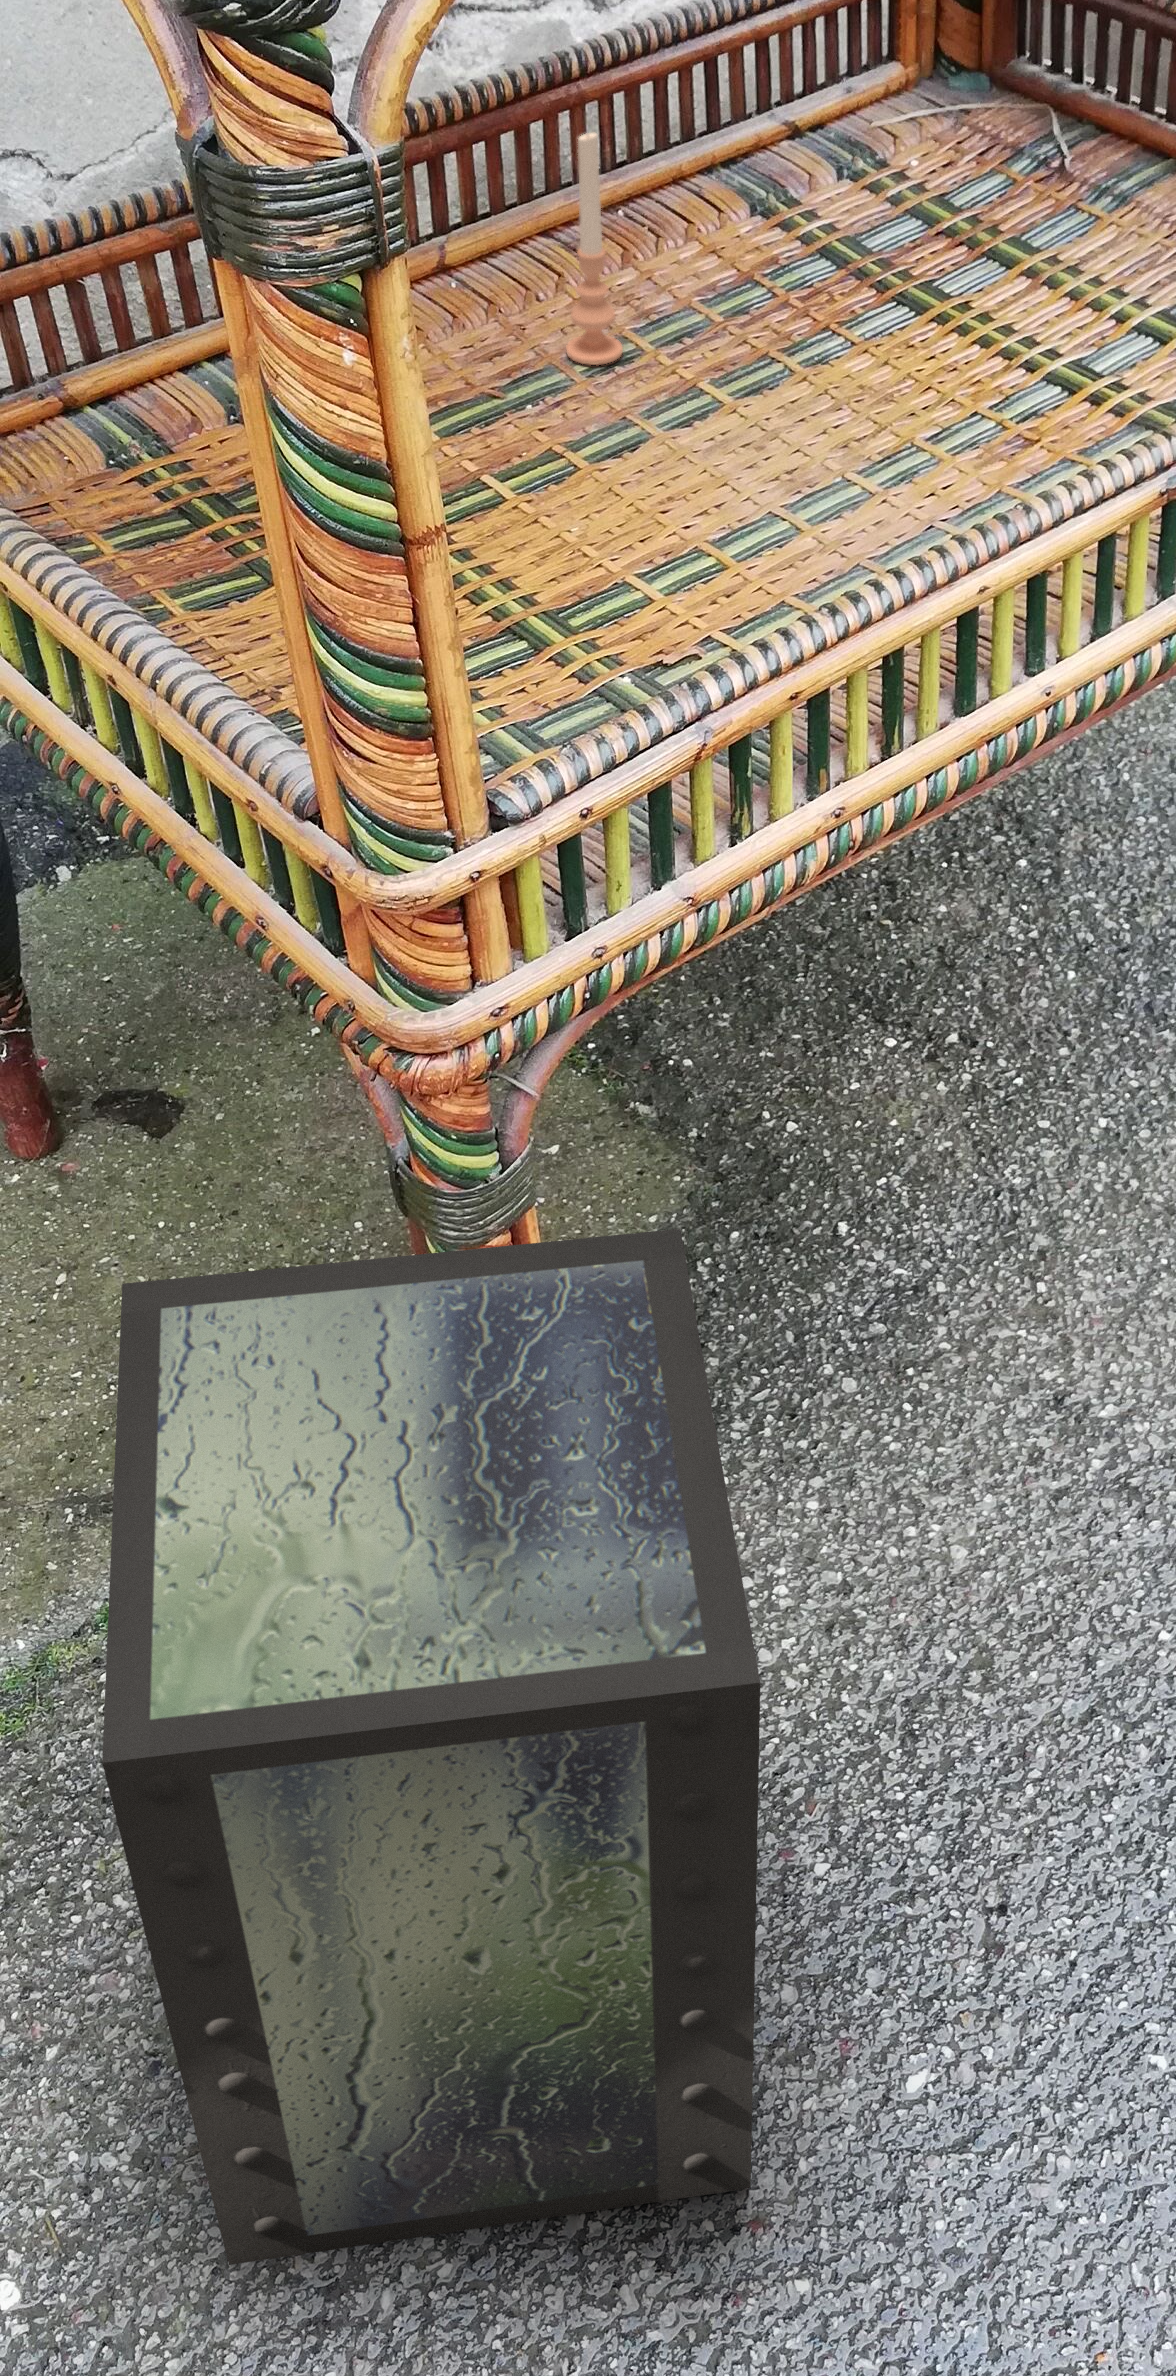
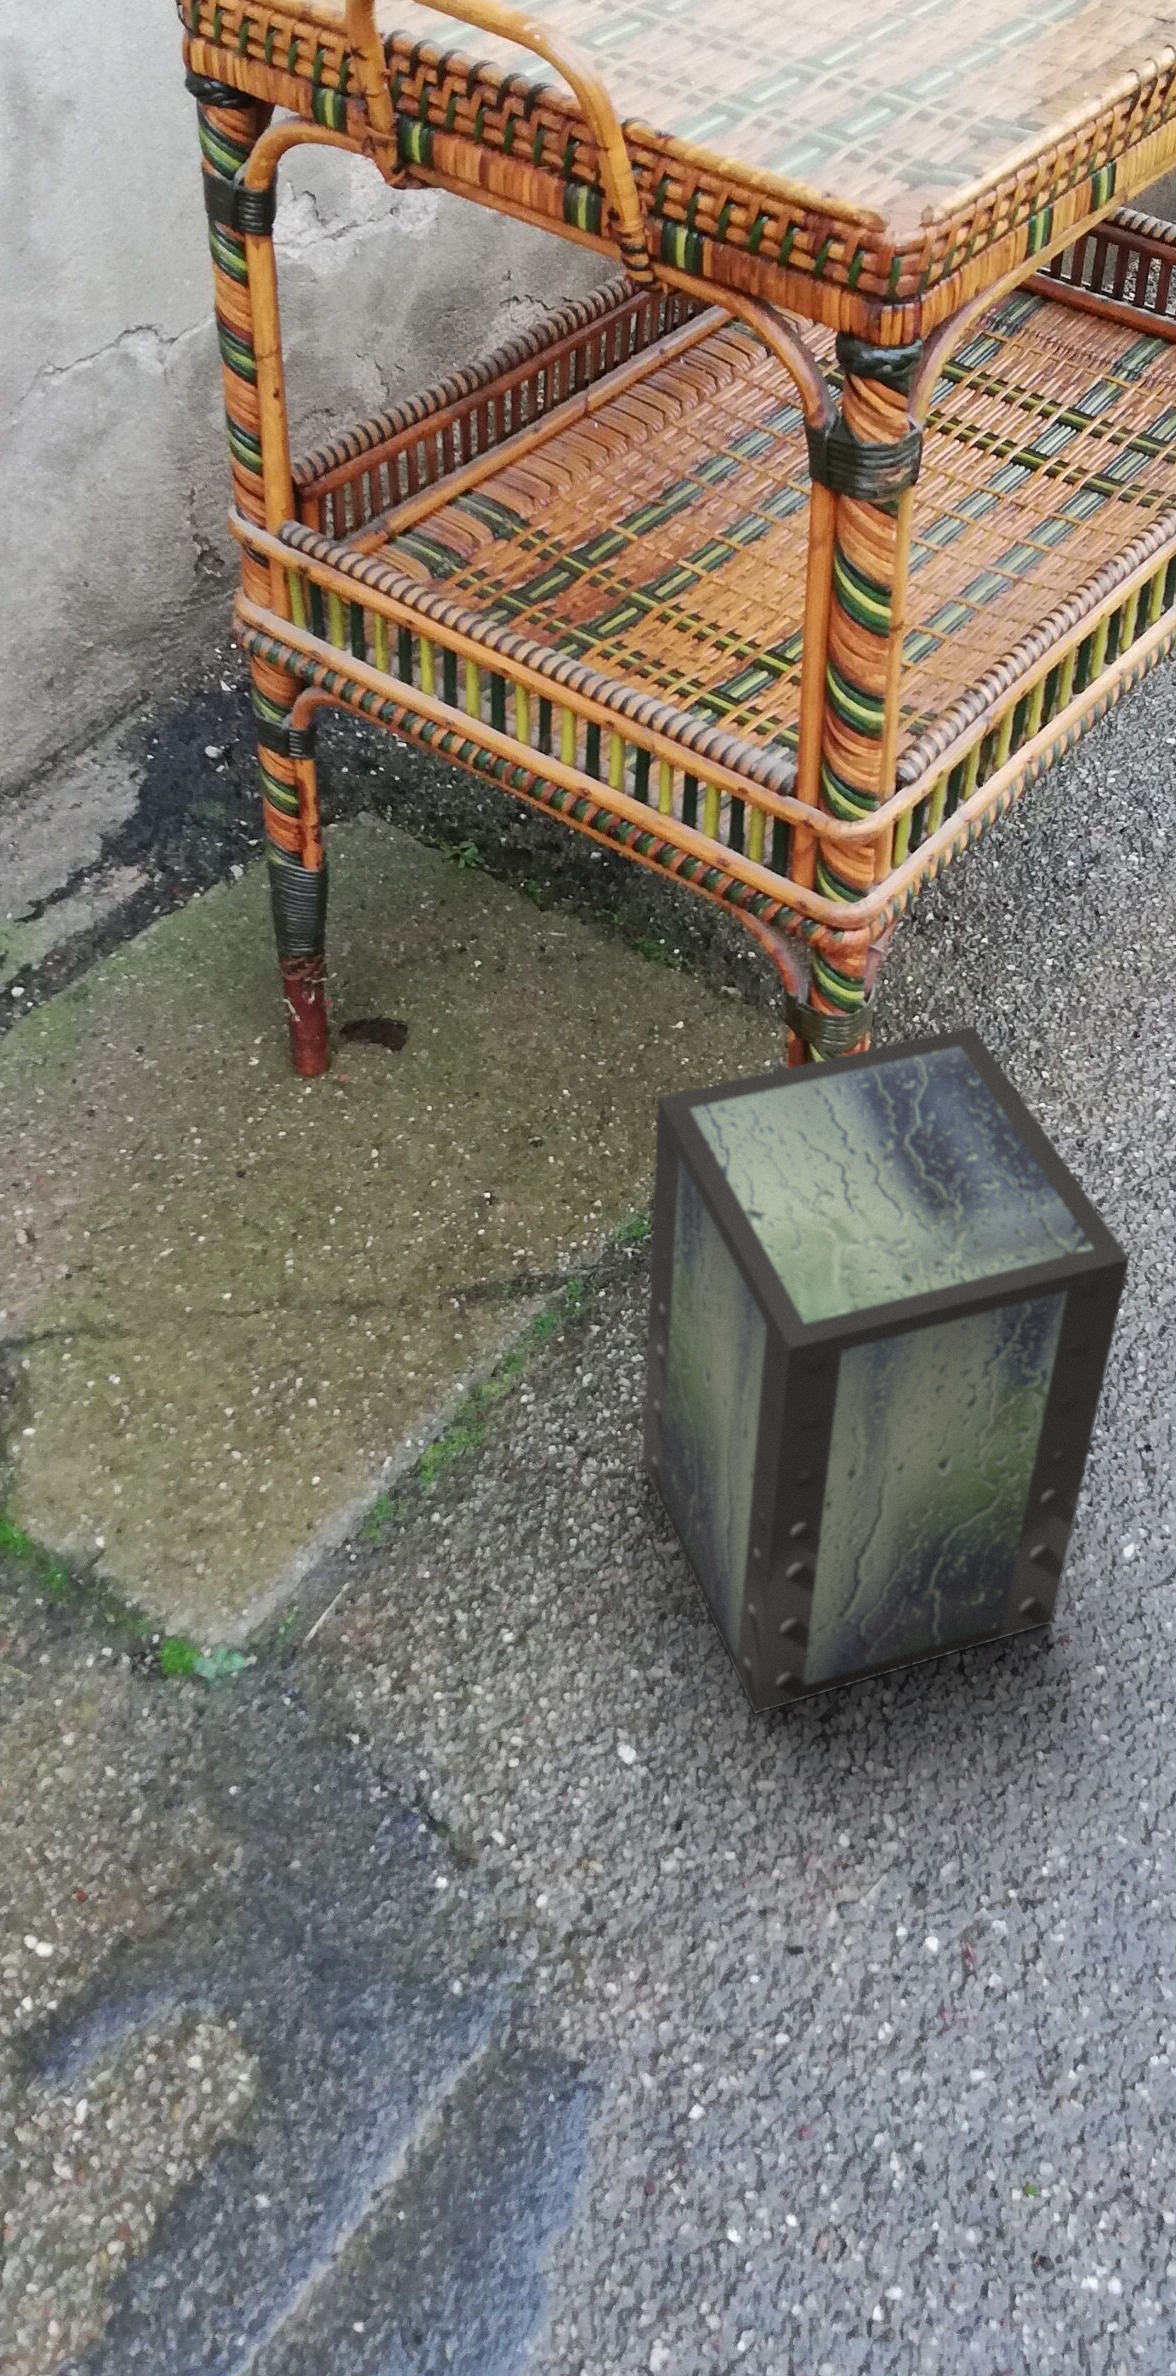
candle: present [566,133,623,365] -> none [700,329,738,480]

